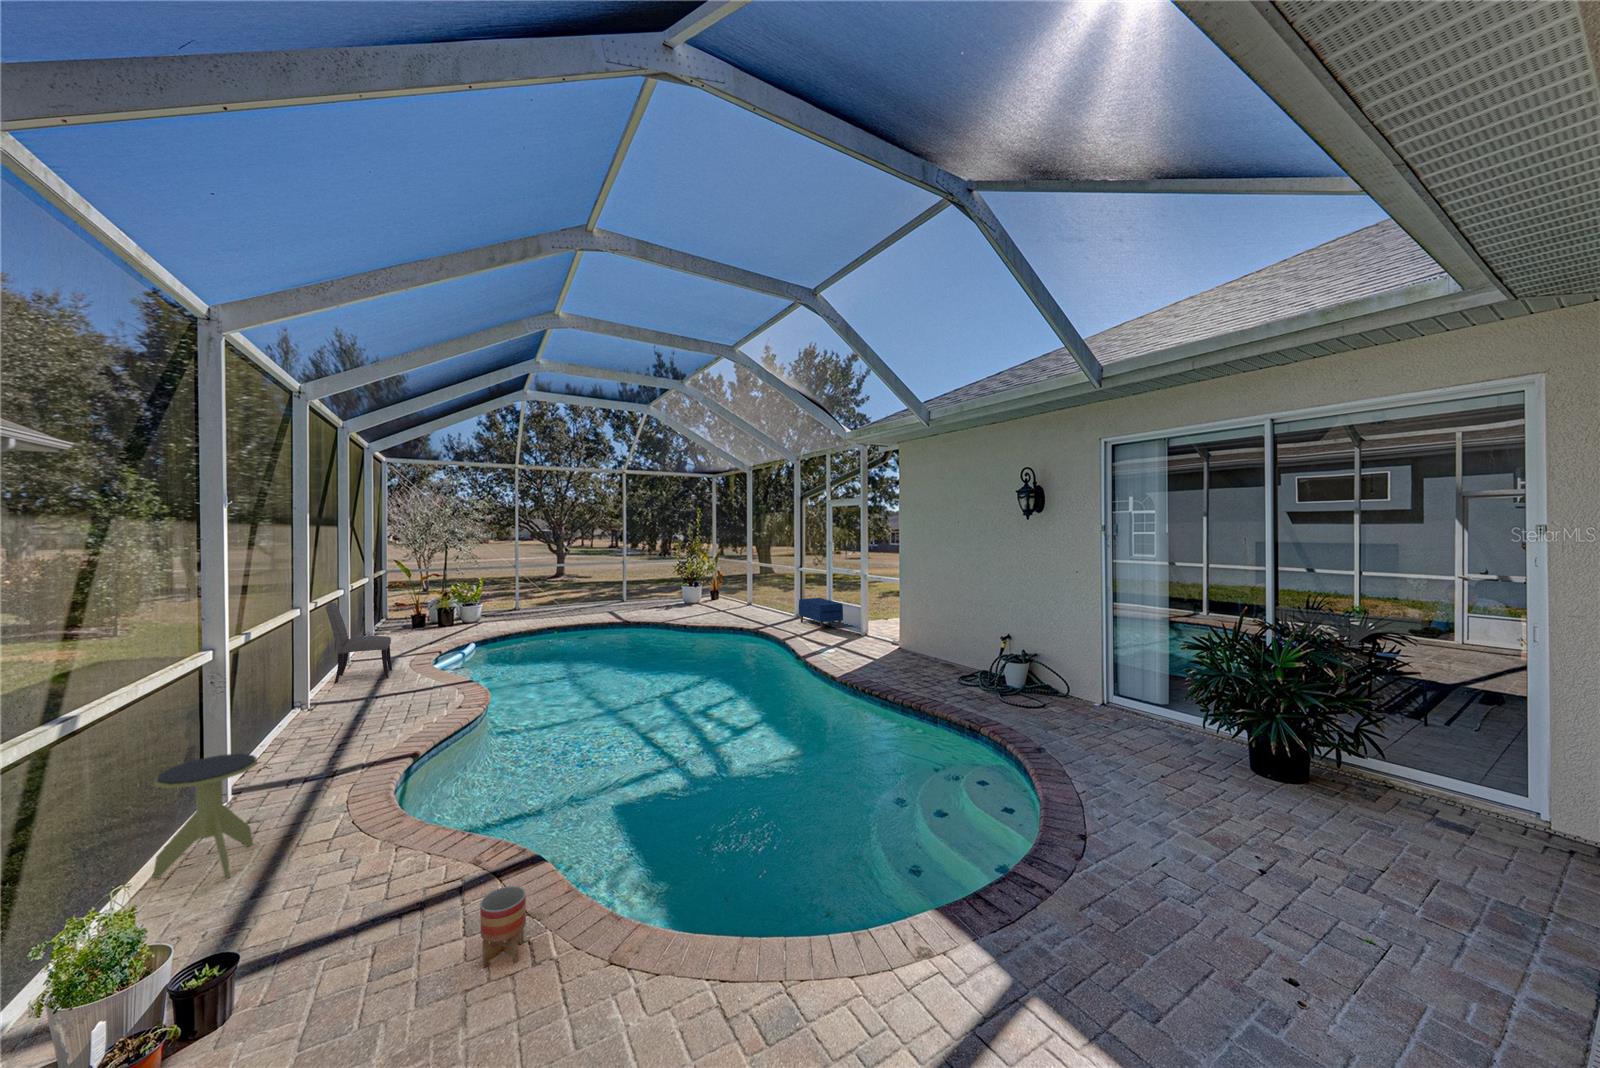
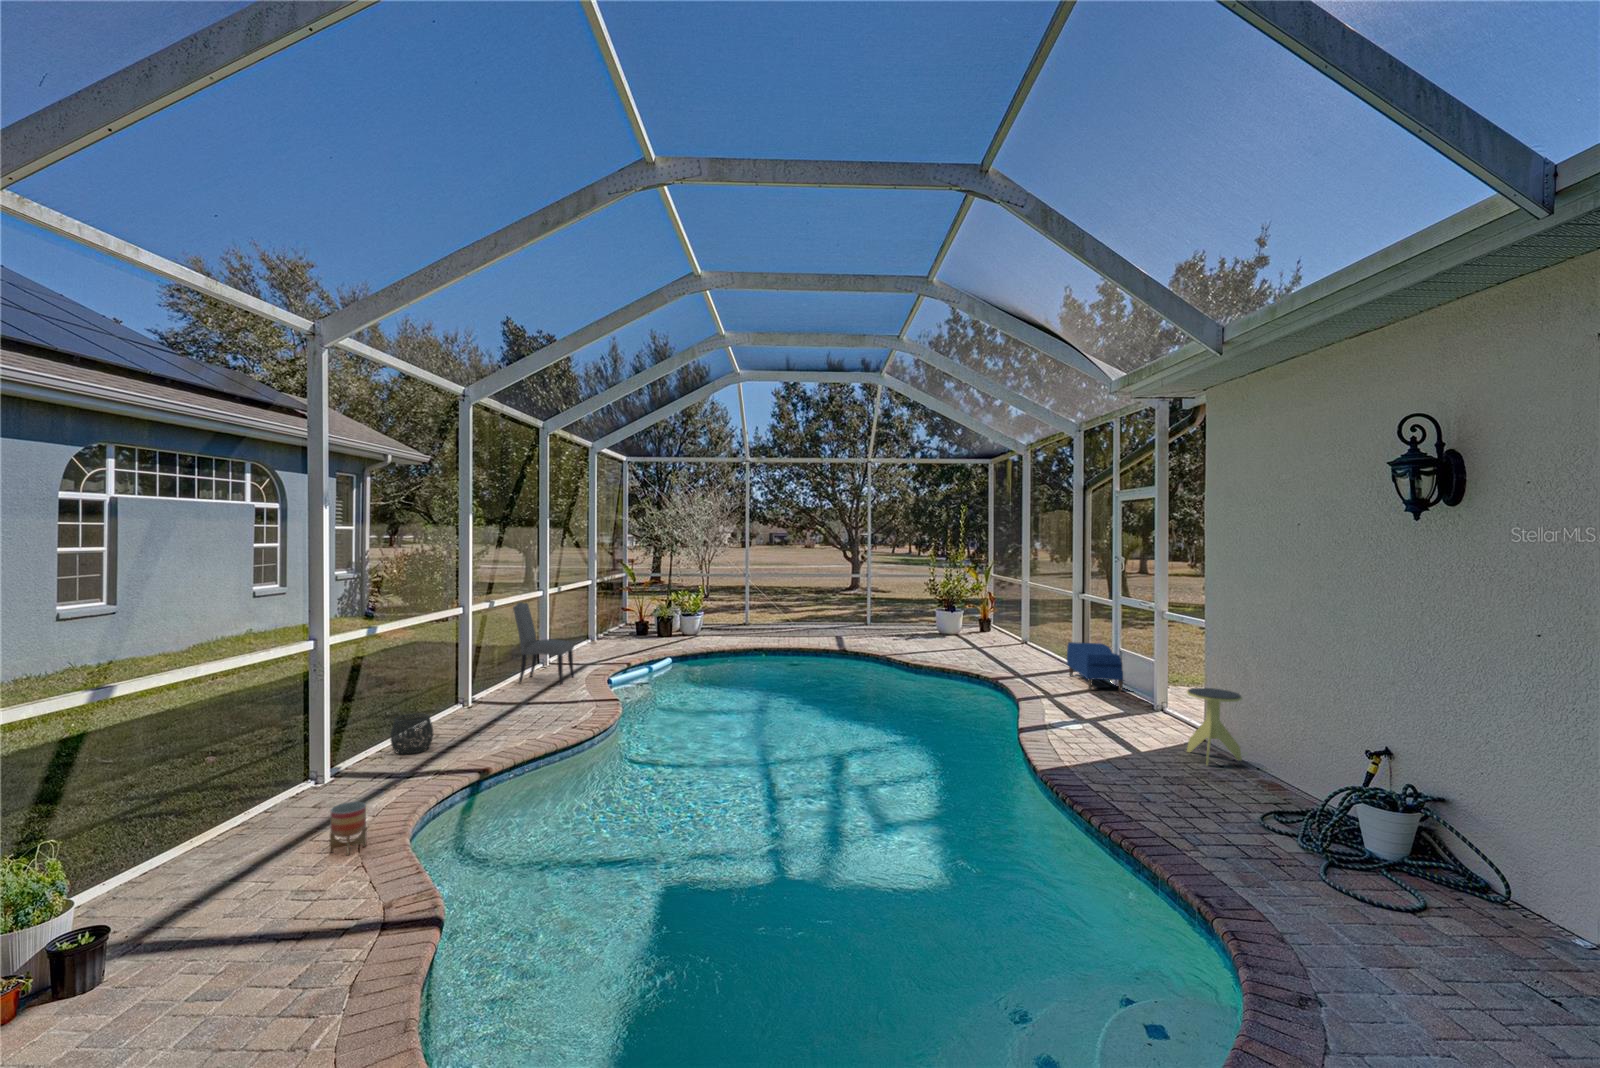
woven basket: none [262,717,314,762] -> present [390,713,434,754]
side table: present [153,753,257,879] -> present [1187,688,1242,765]
planter: present [480,886,526,968] -> present [330,802,367,855]

